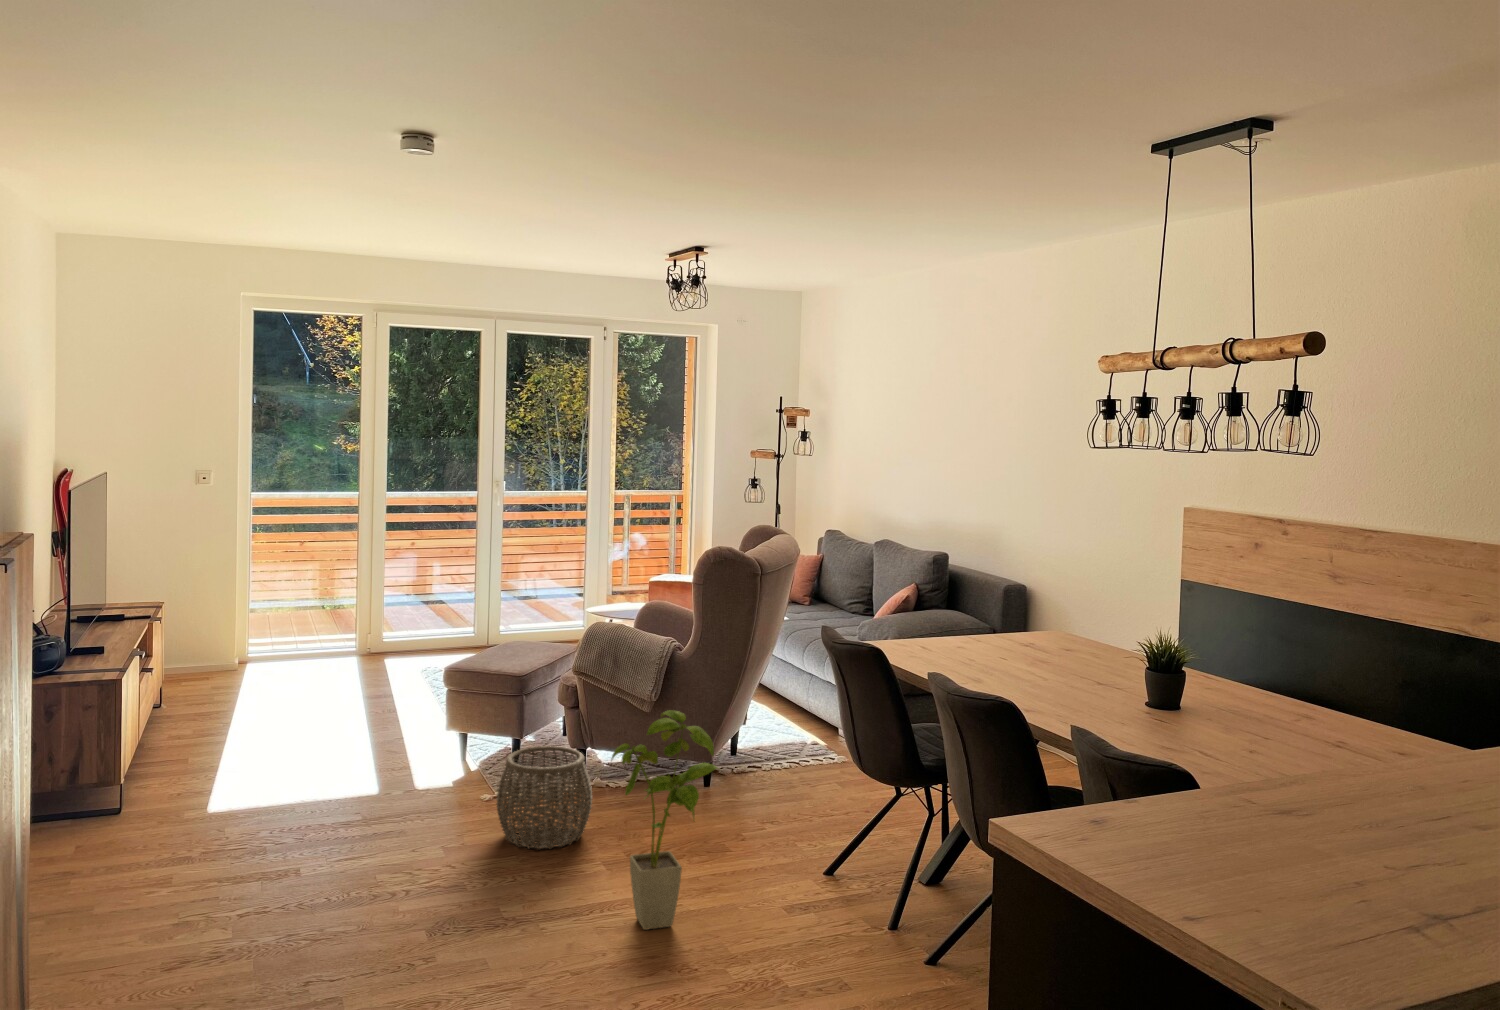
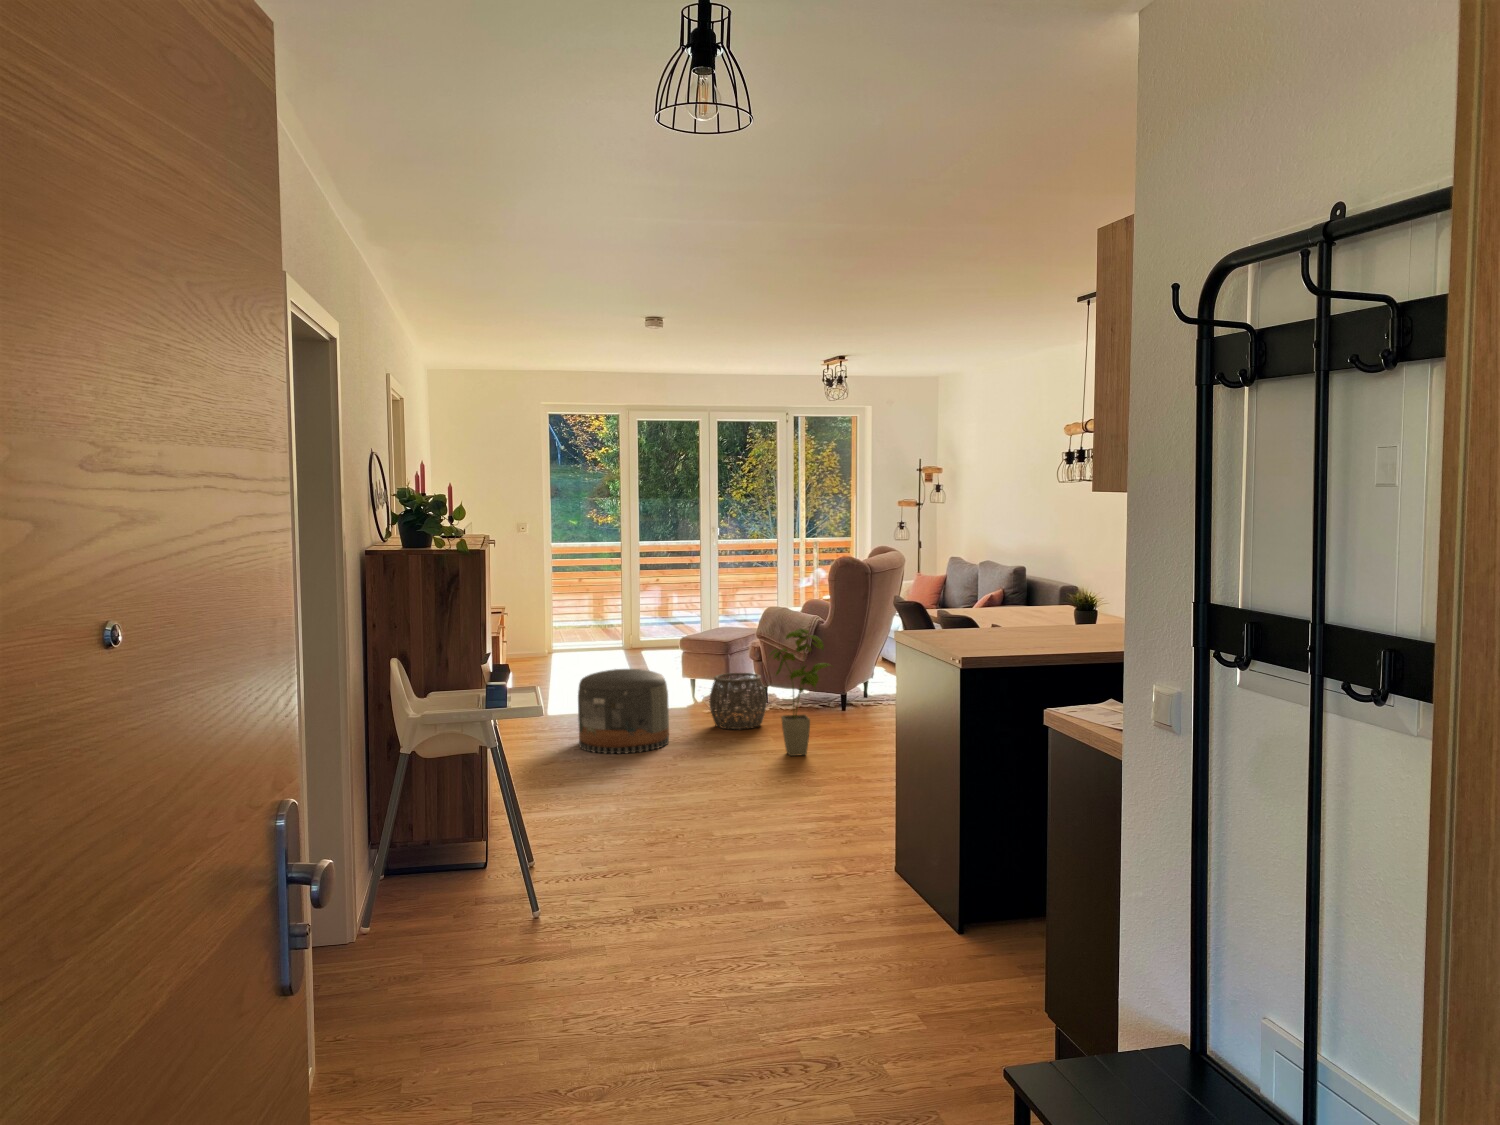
pouf: none [259,758,427,931] -> present [578,669,669,754]

